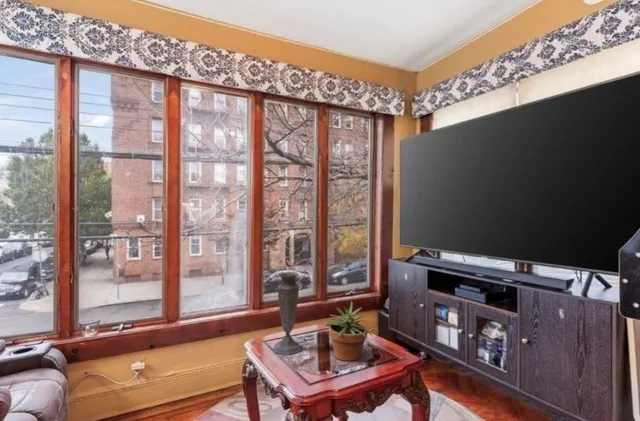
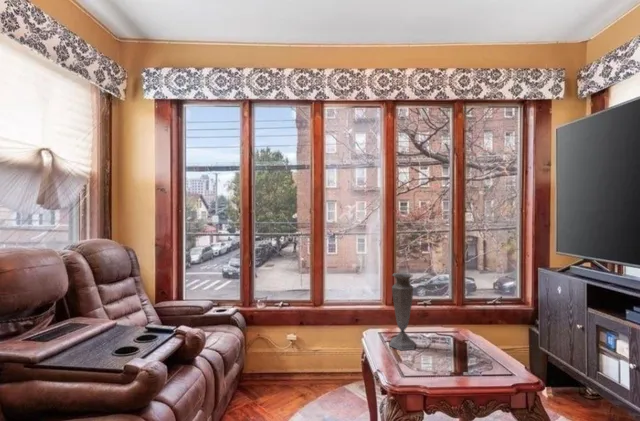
potted plant: present [325,302,373,361] -> none [435,309,490,369]

